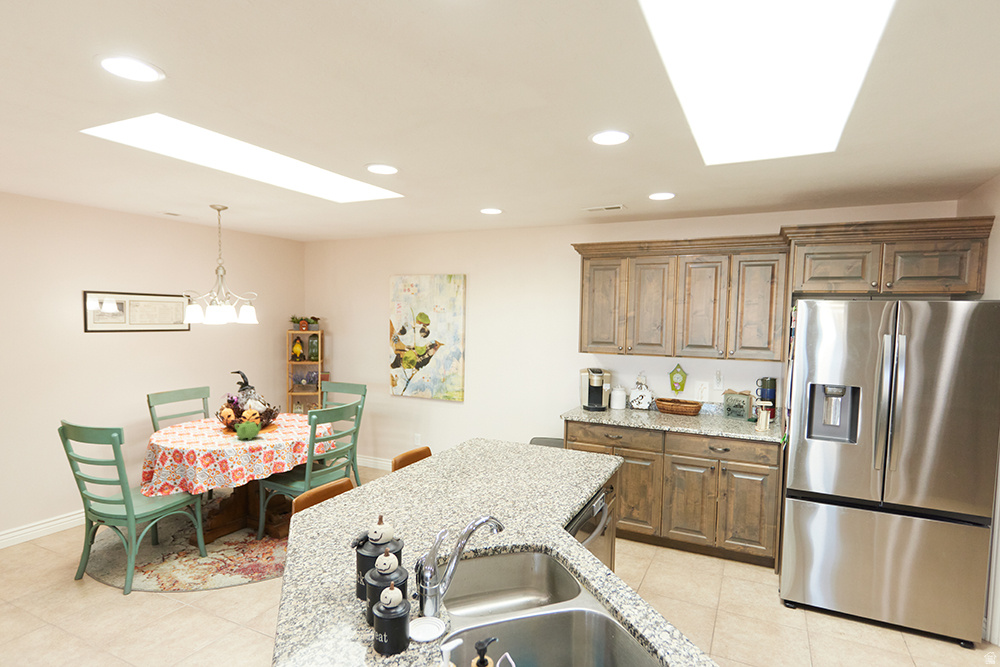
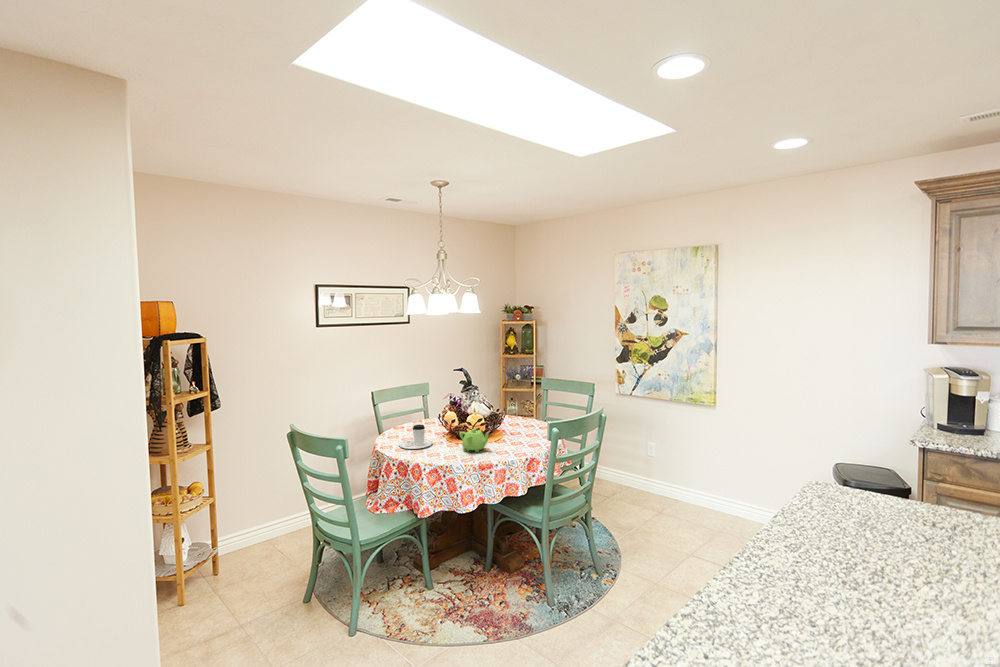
coffee cup: none [176,420,209,440] -> present [399,425,433,449]

